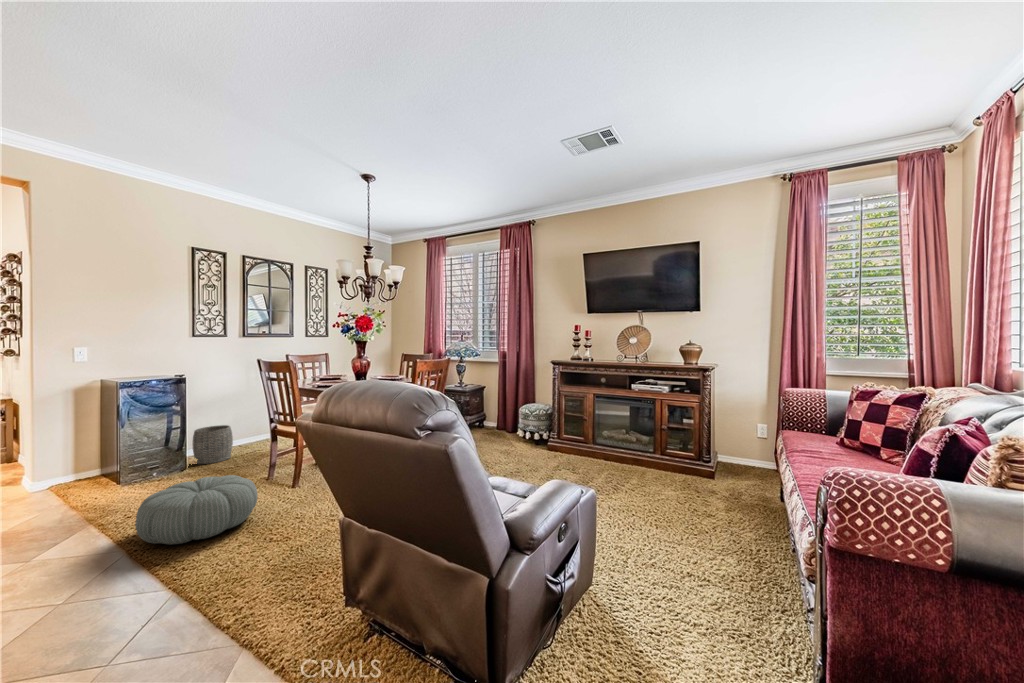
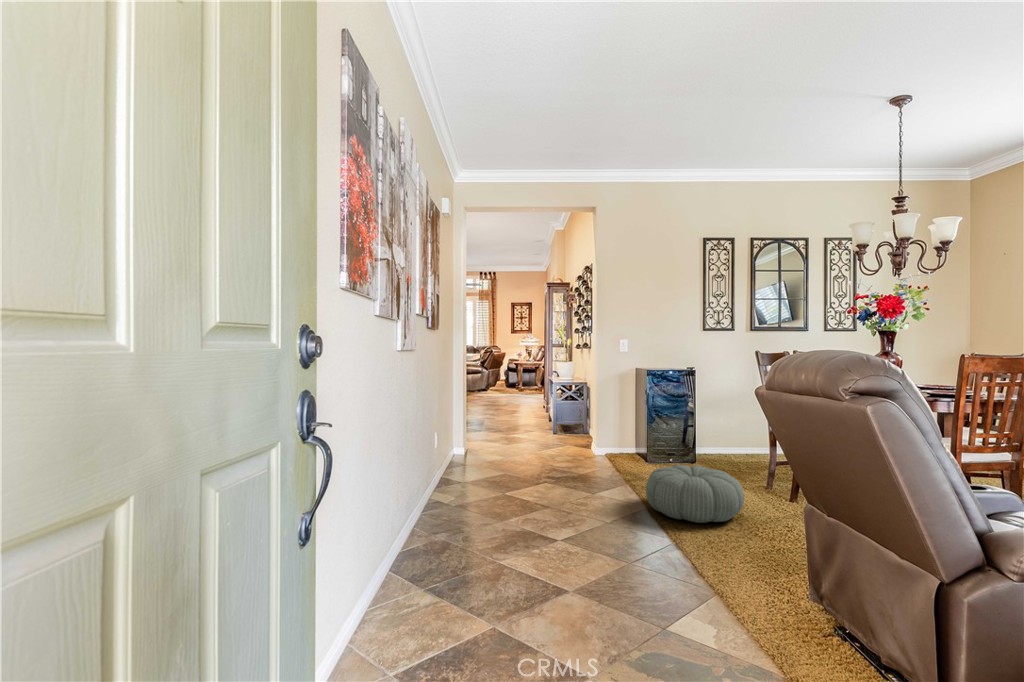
woven basket: present [193,425,233,464] -> none [701,423,737,461]

